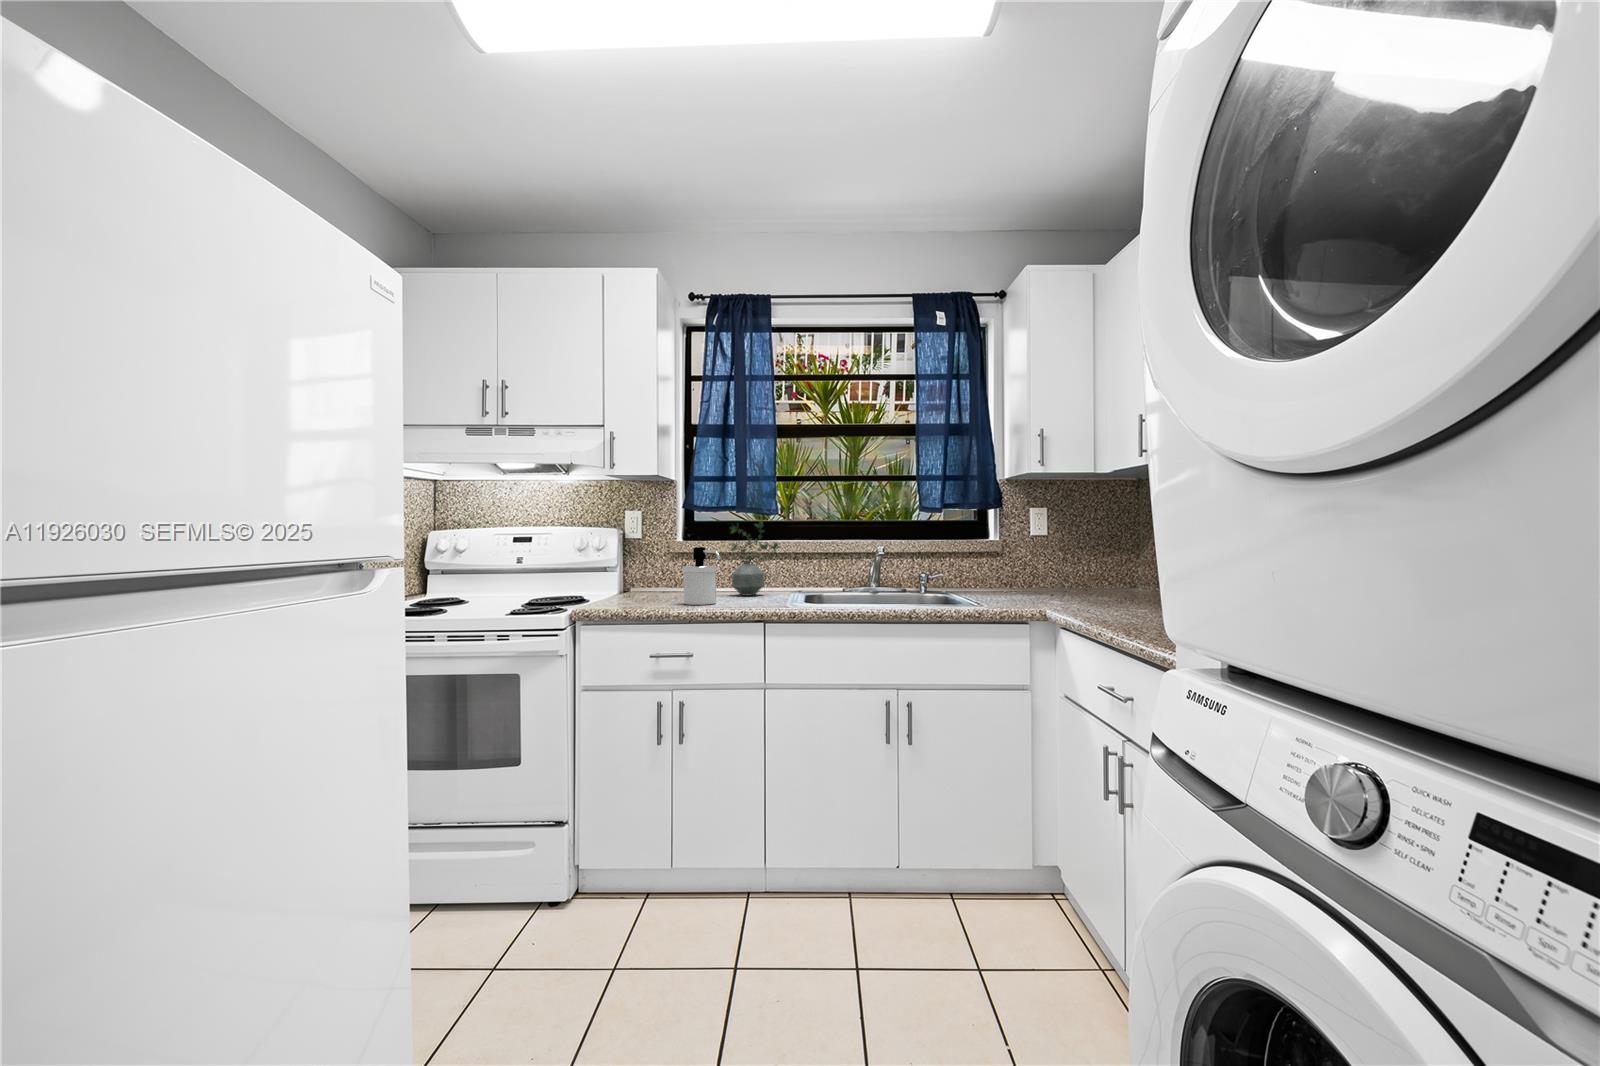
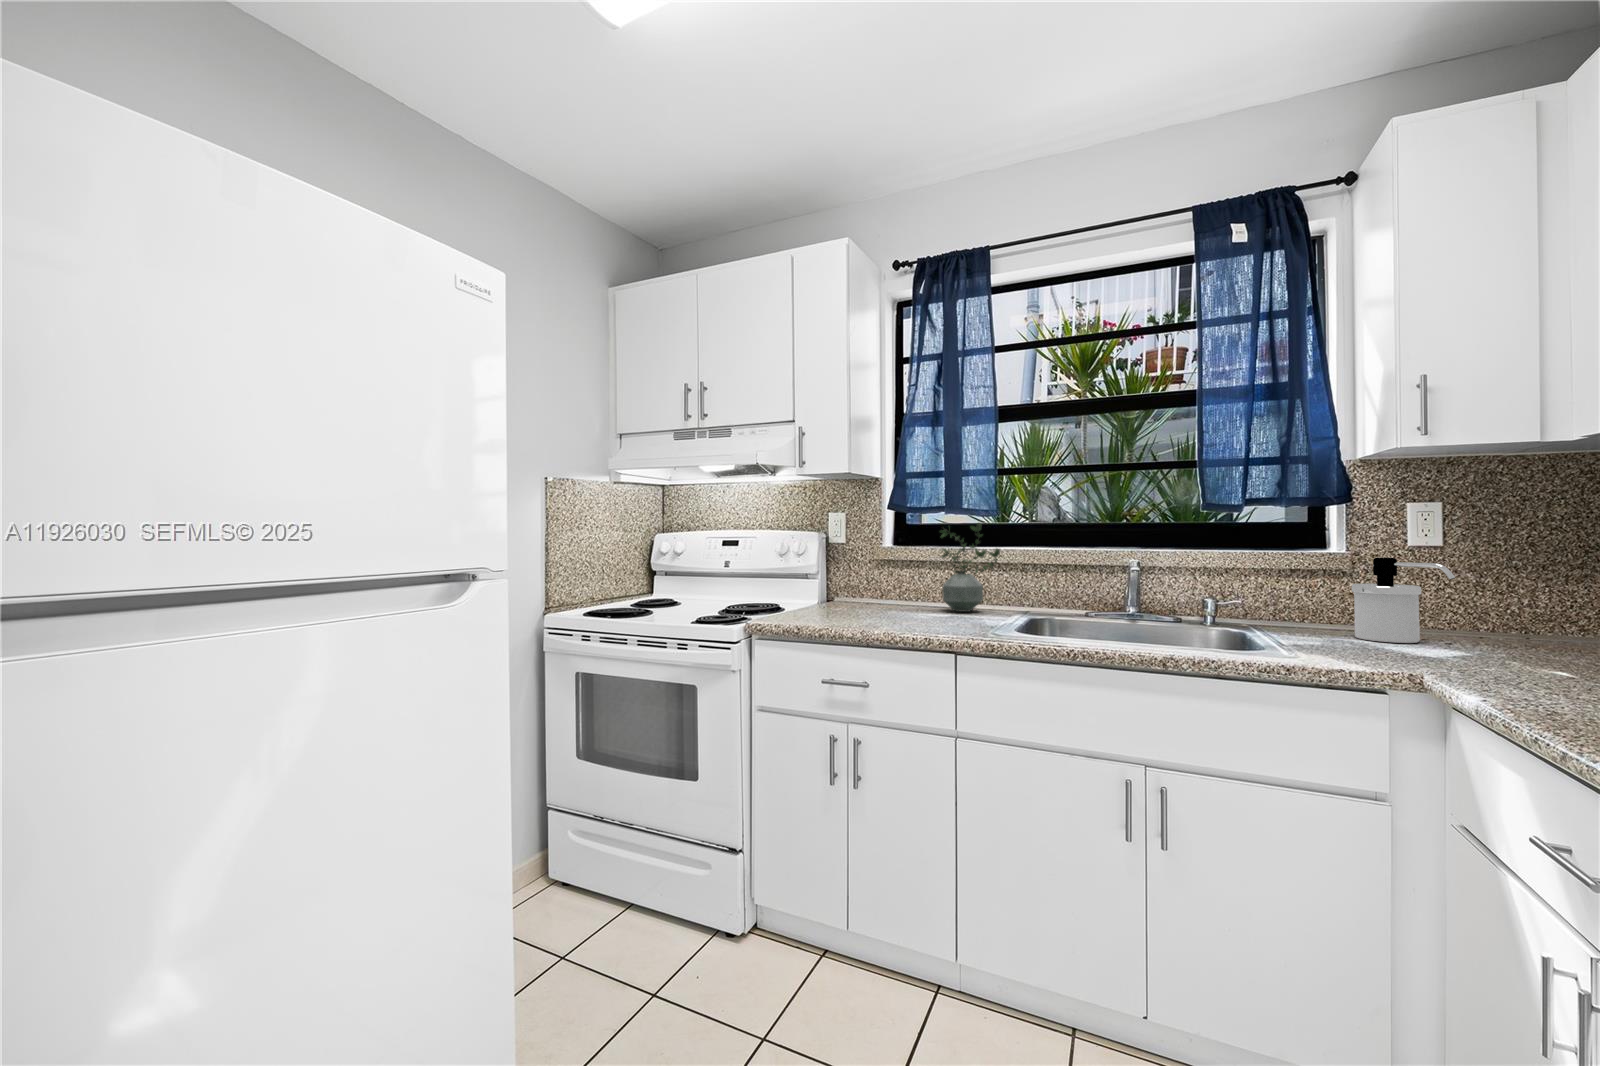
soap dispenser: present [682,547,721,605] -> present [1352,557,1455,643]

